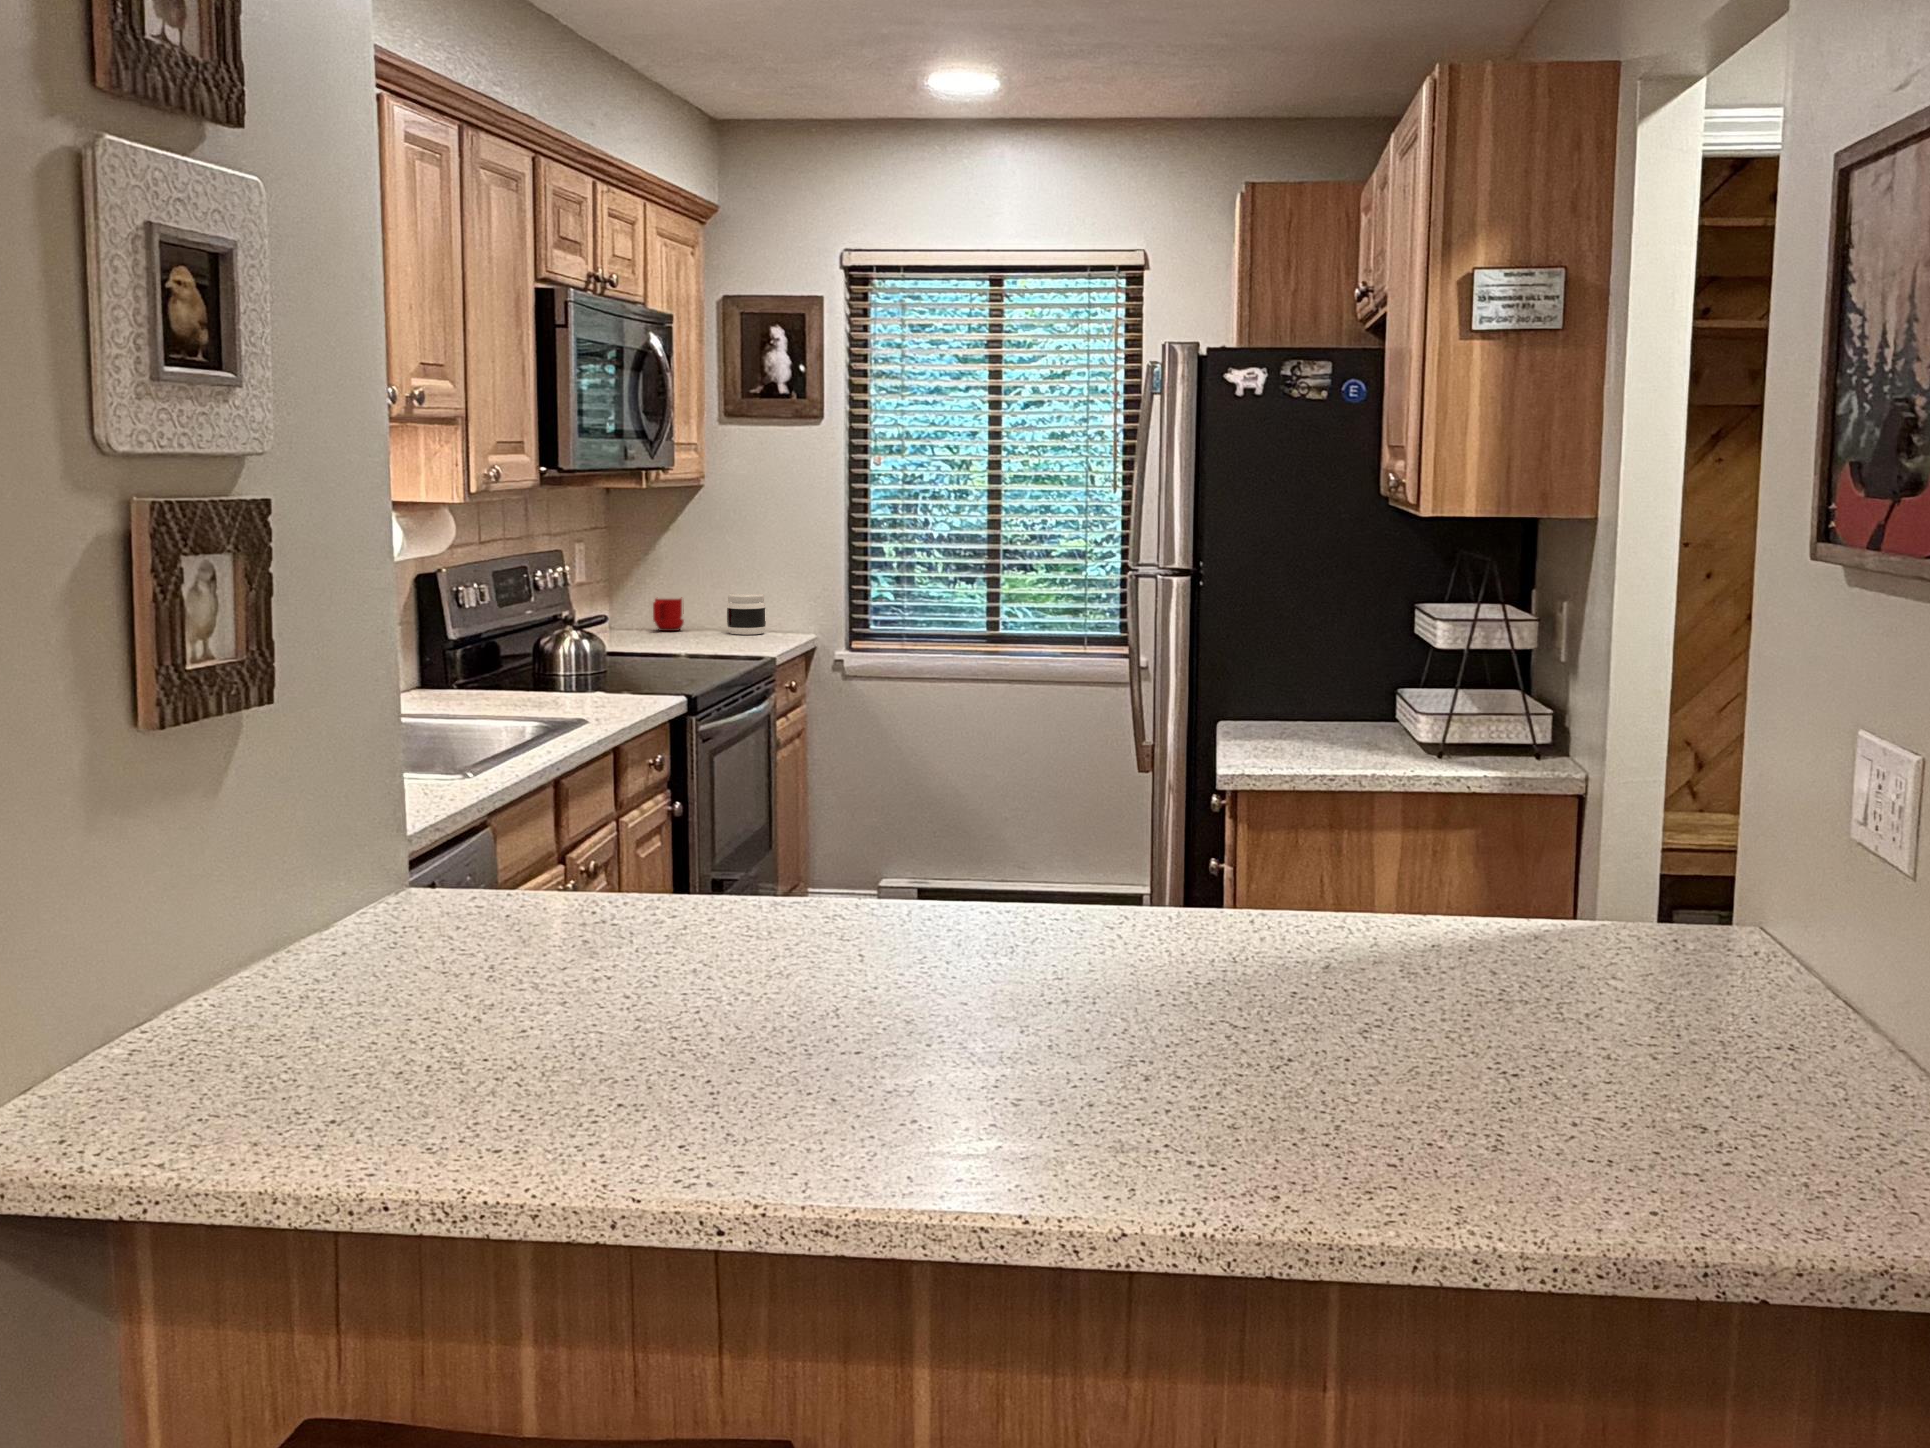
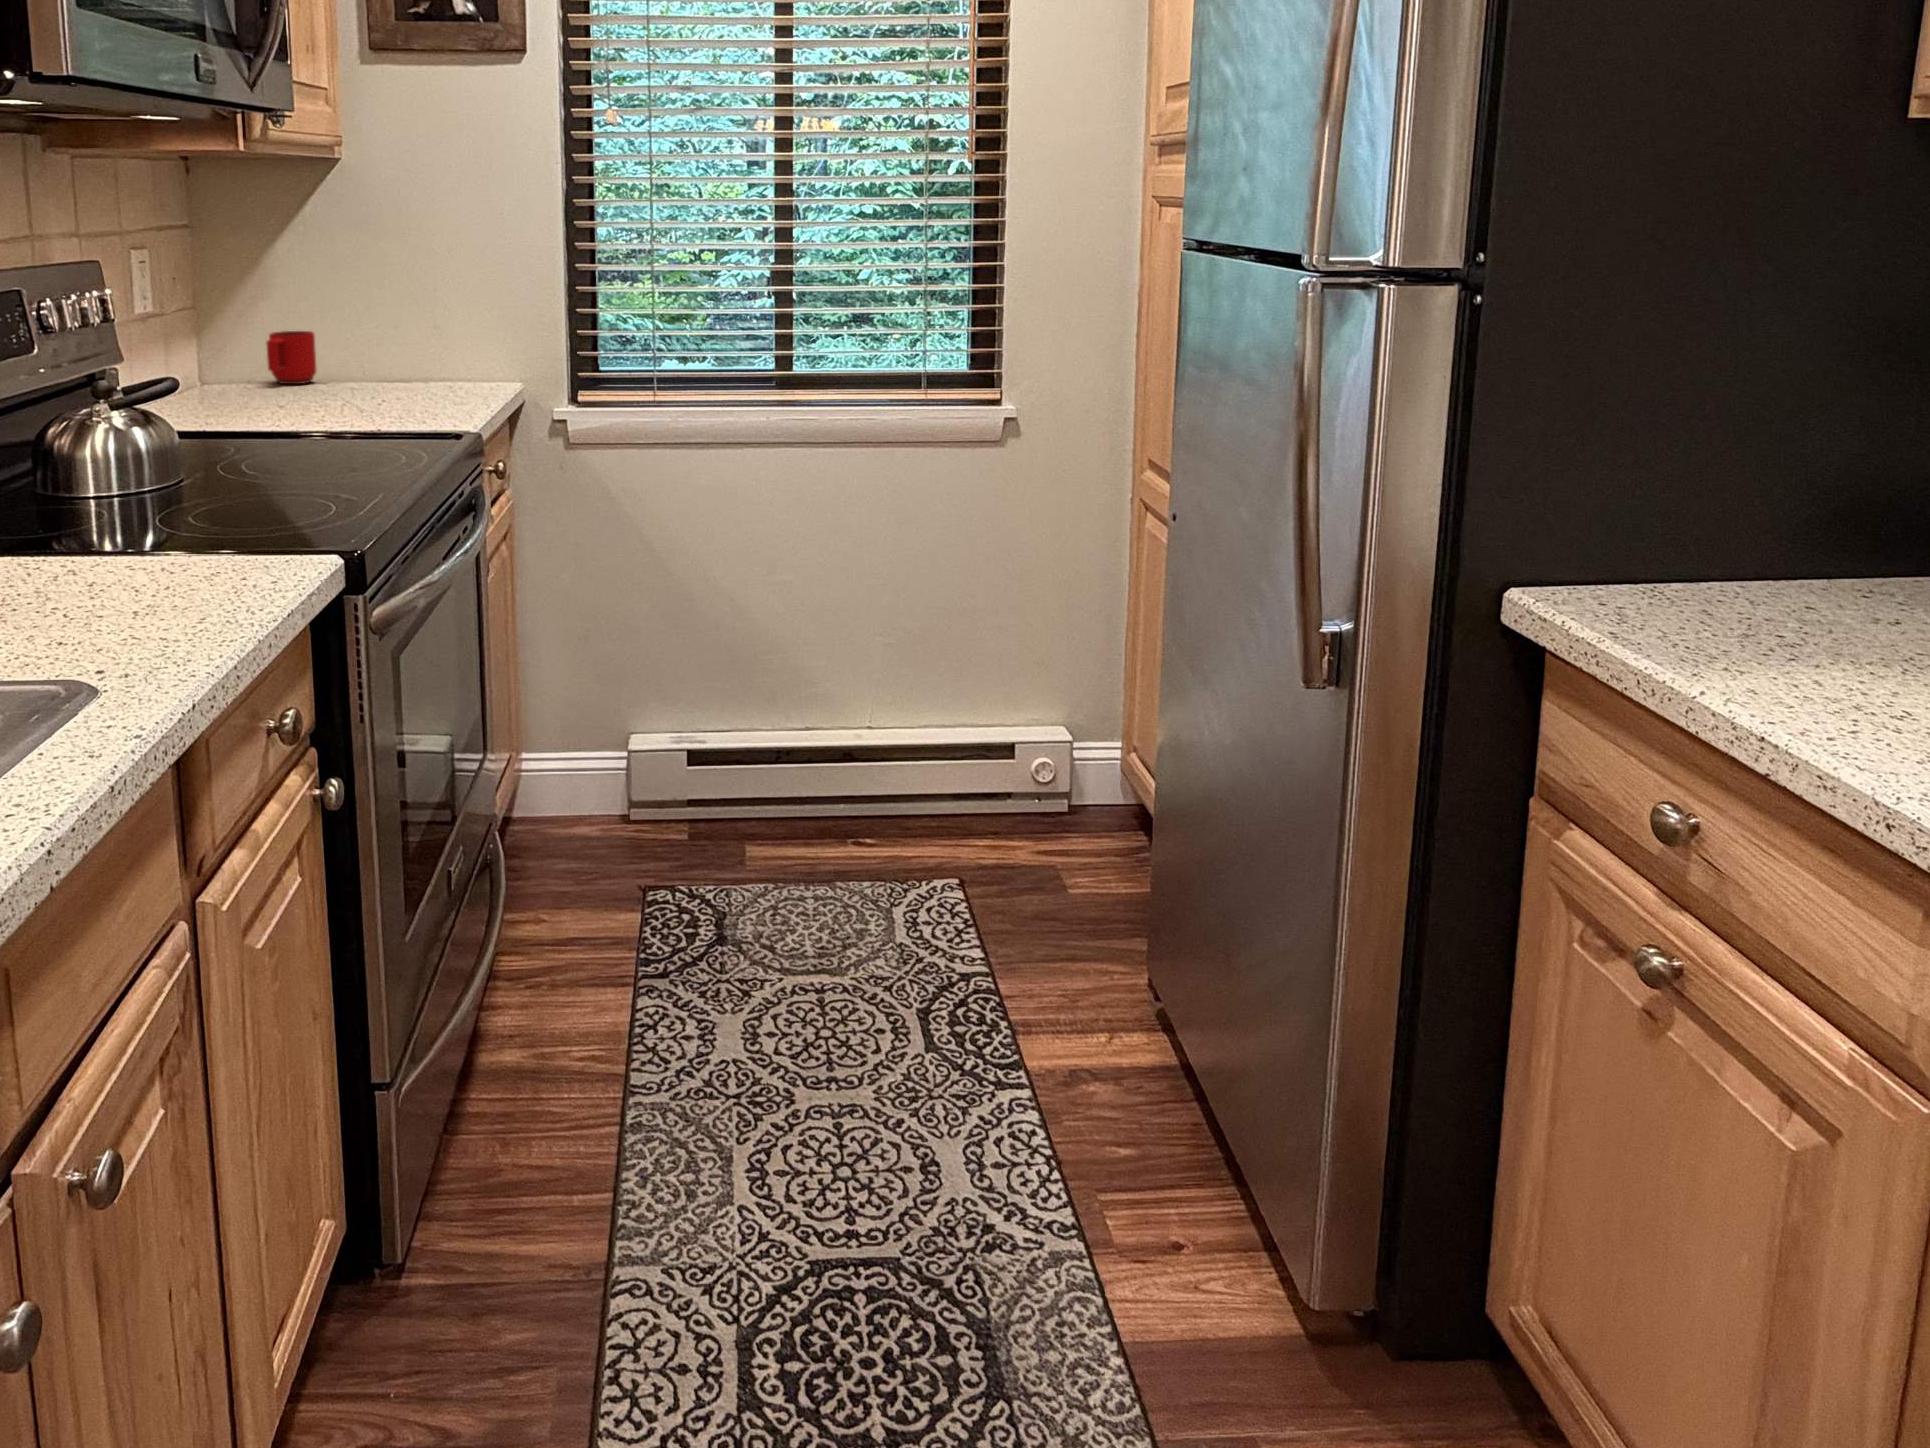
jar: present [727,594,766,635] -> none [385,322,445,387]

